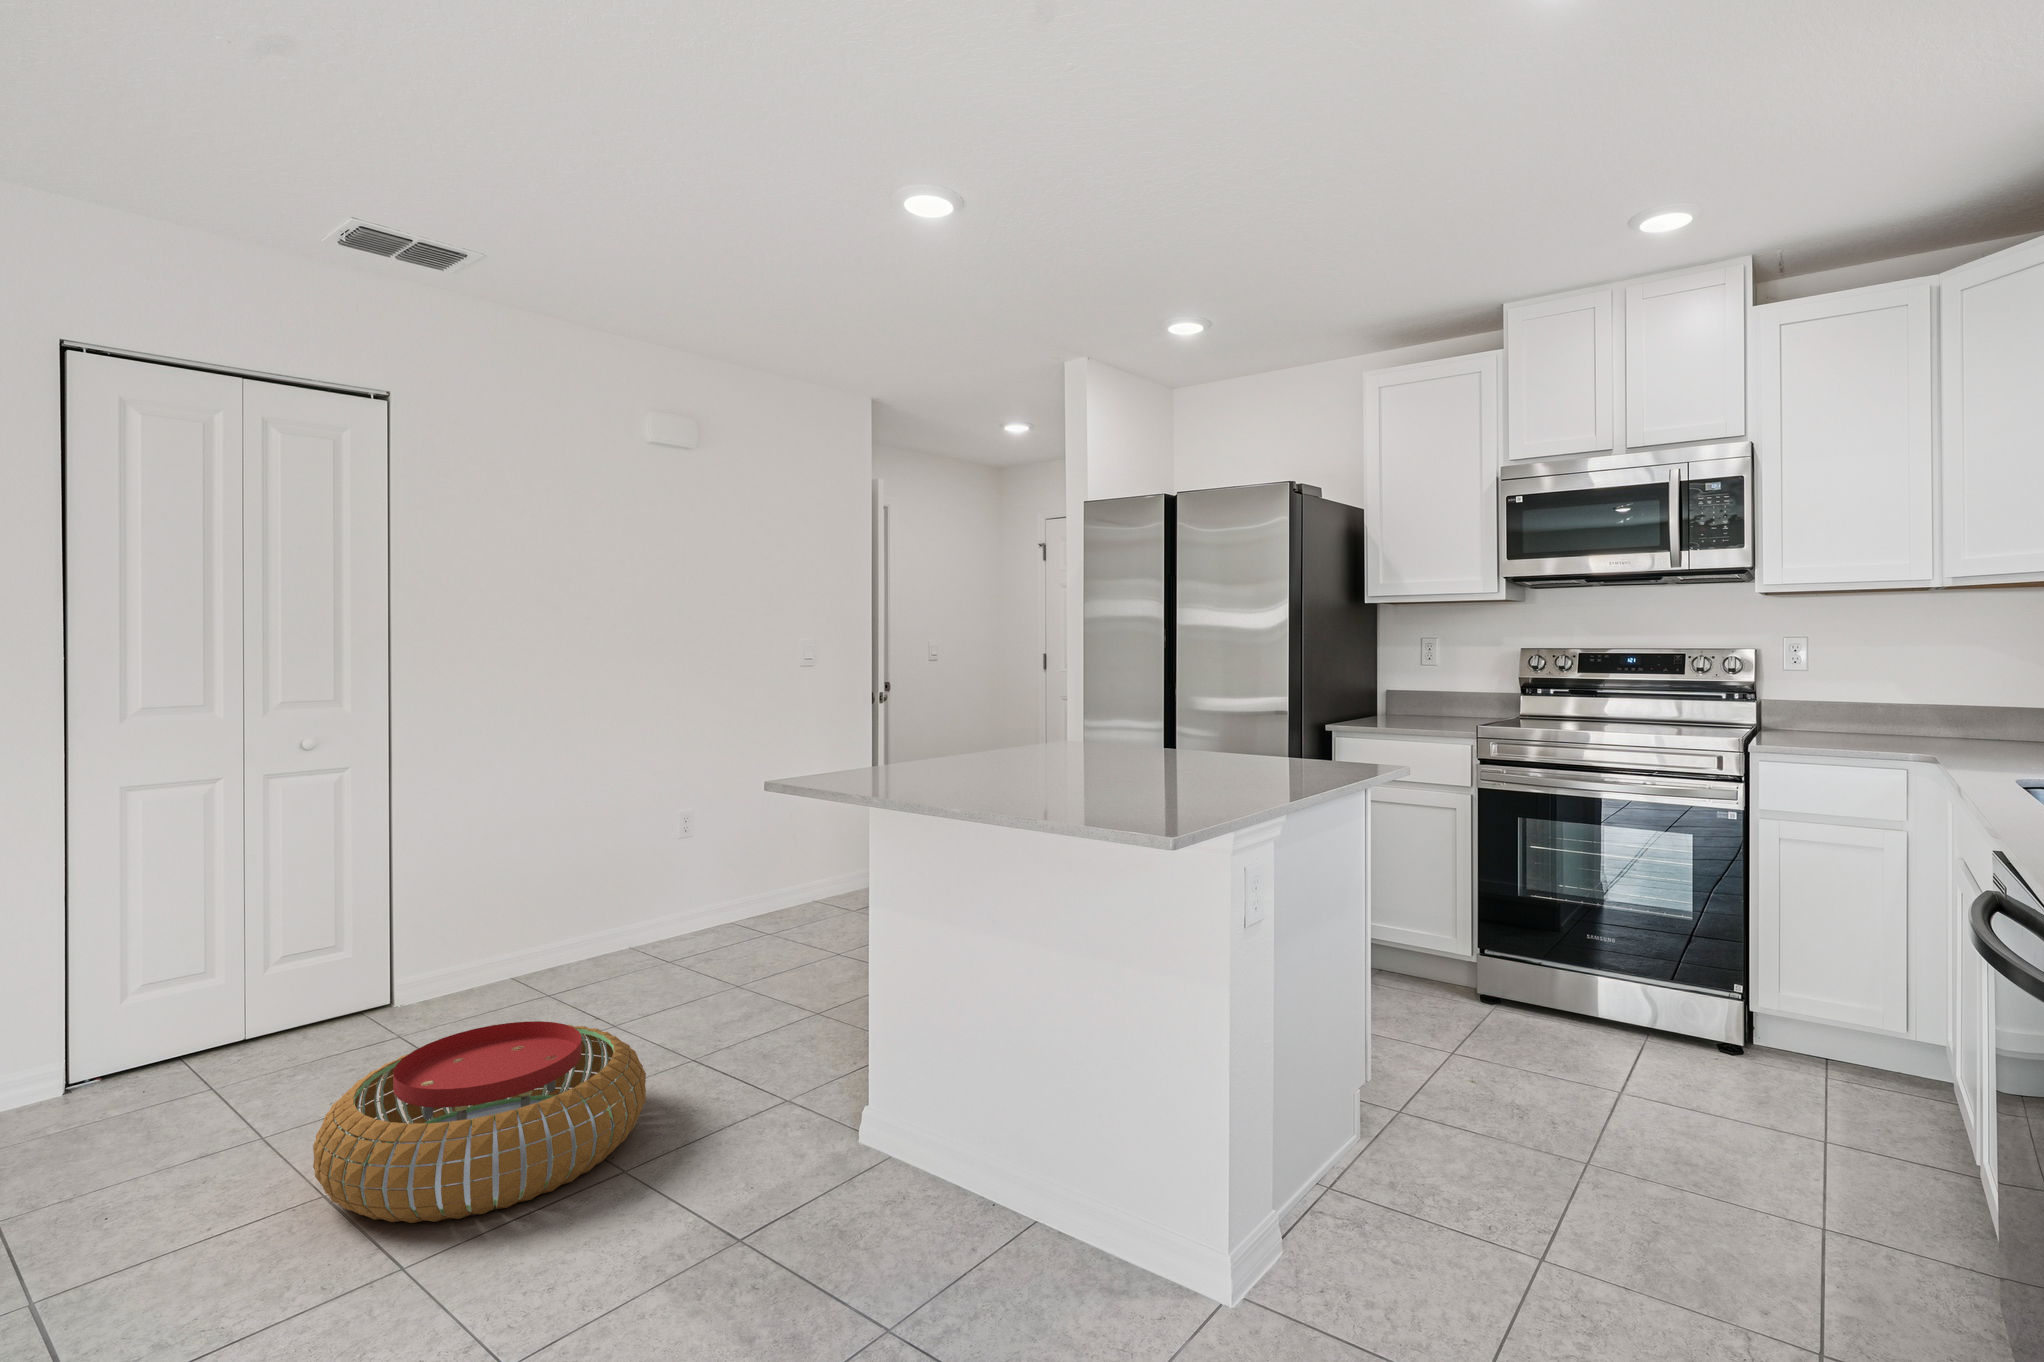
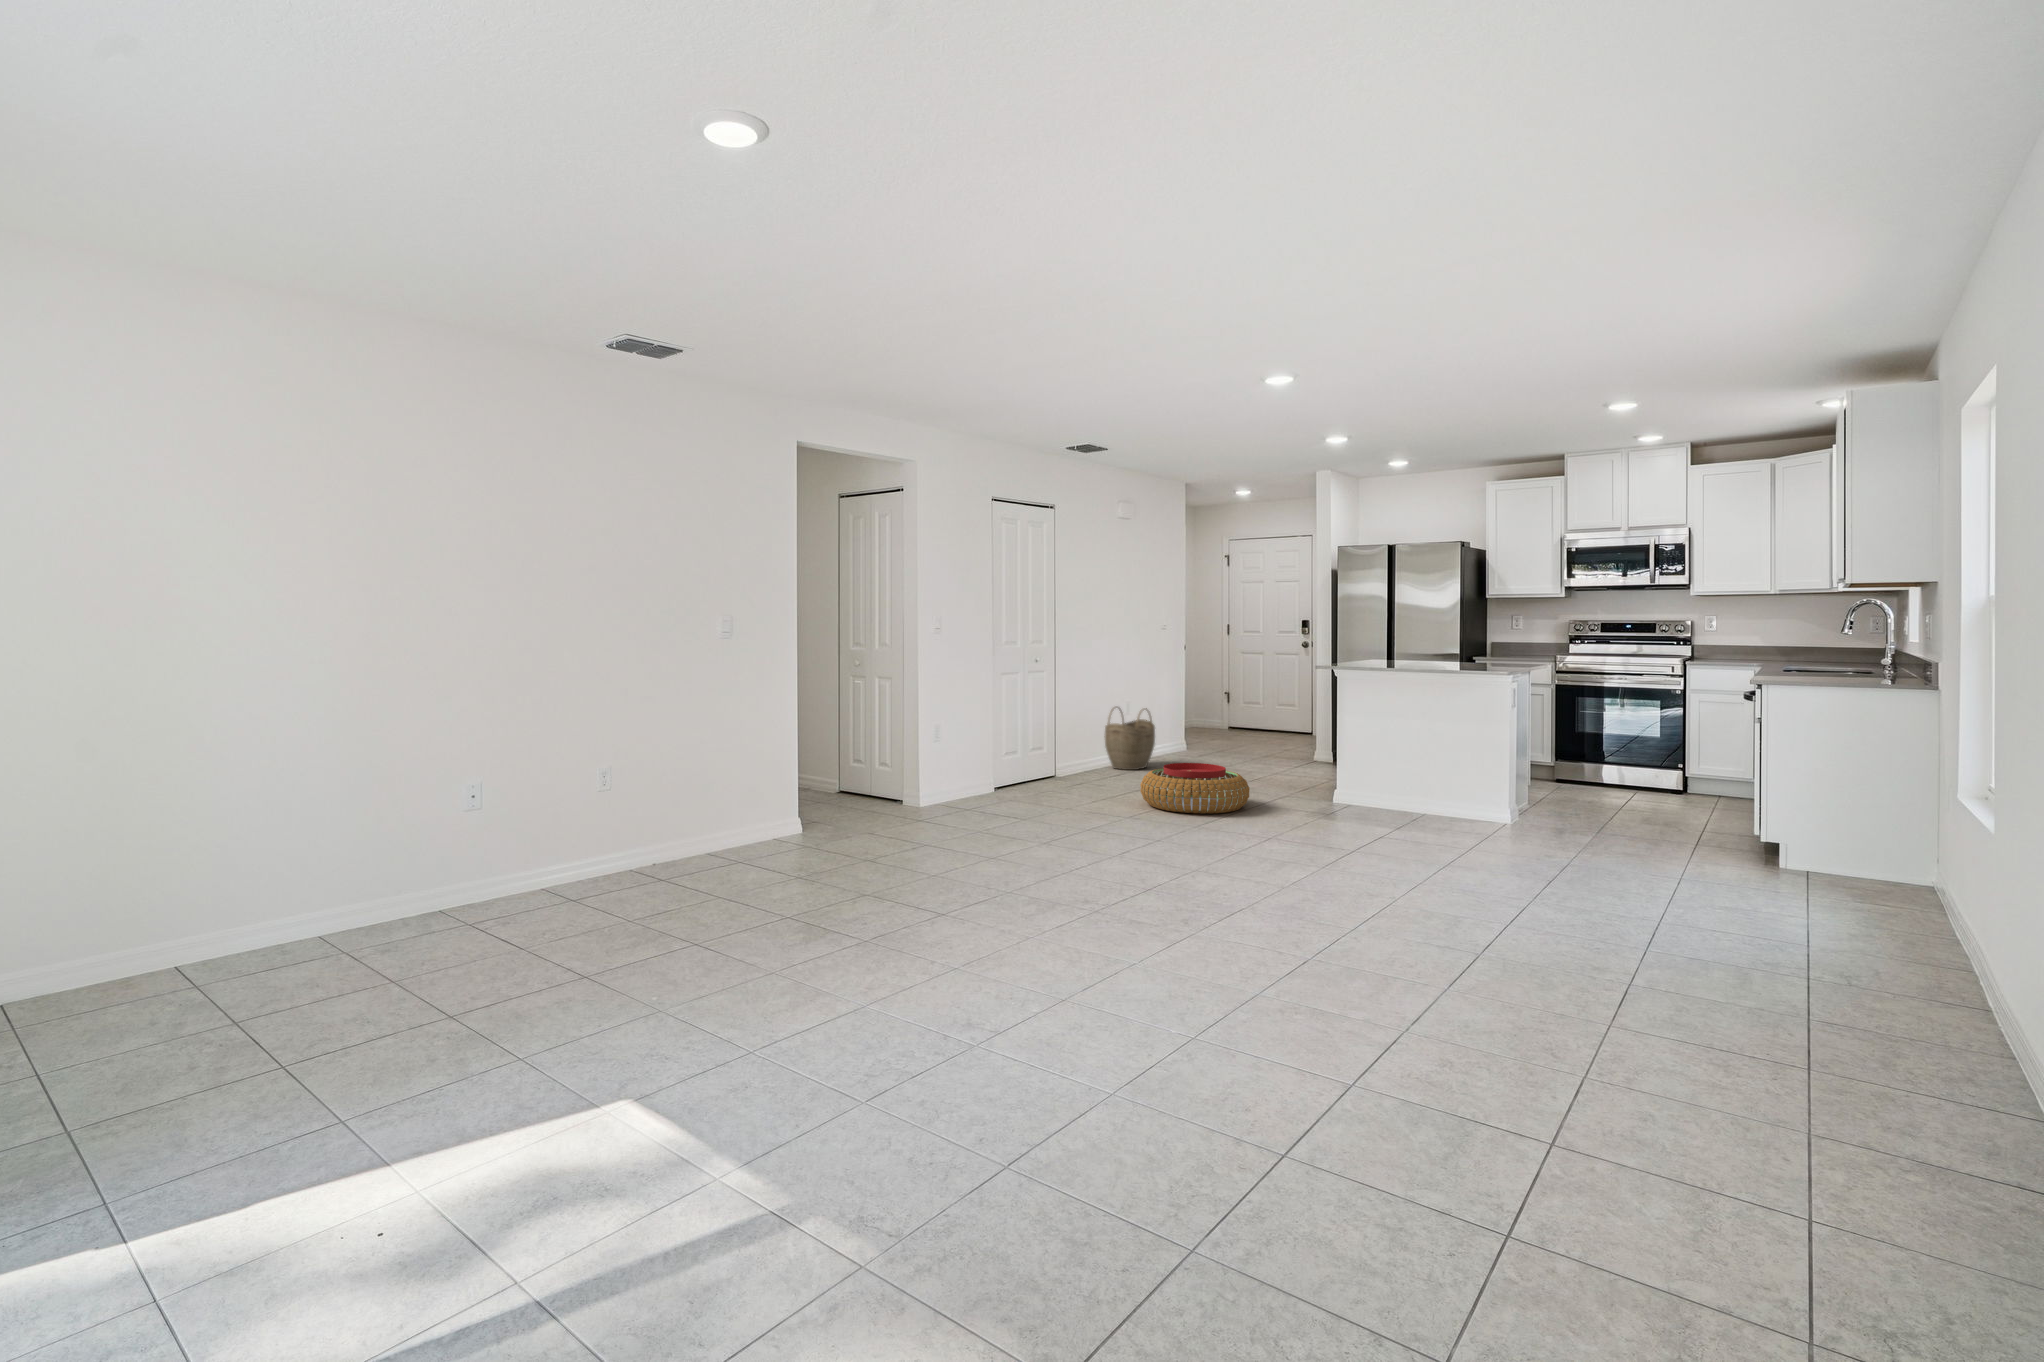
woven basket: none [620,818,736,954] -> present [1104,707,1155,770]

